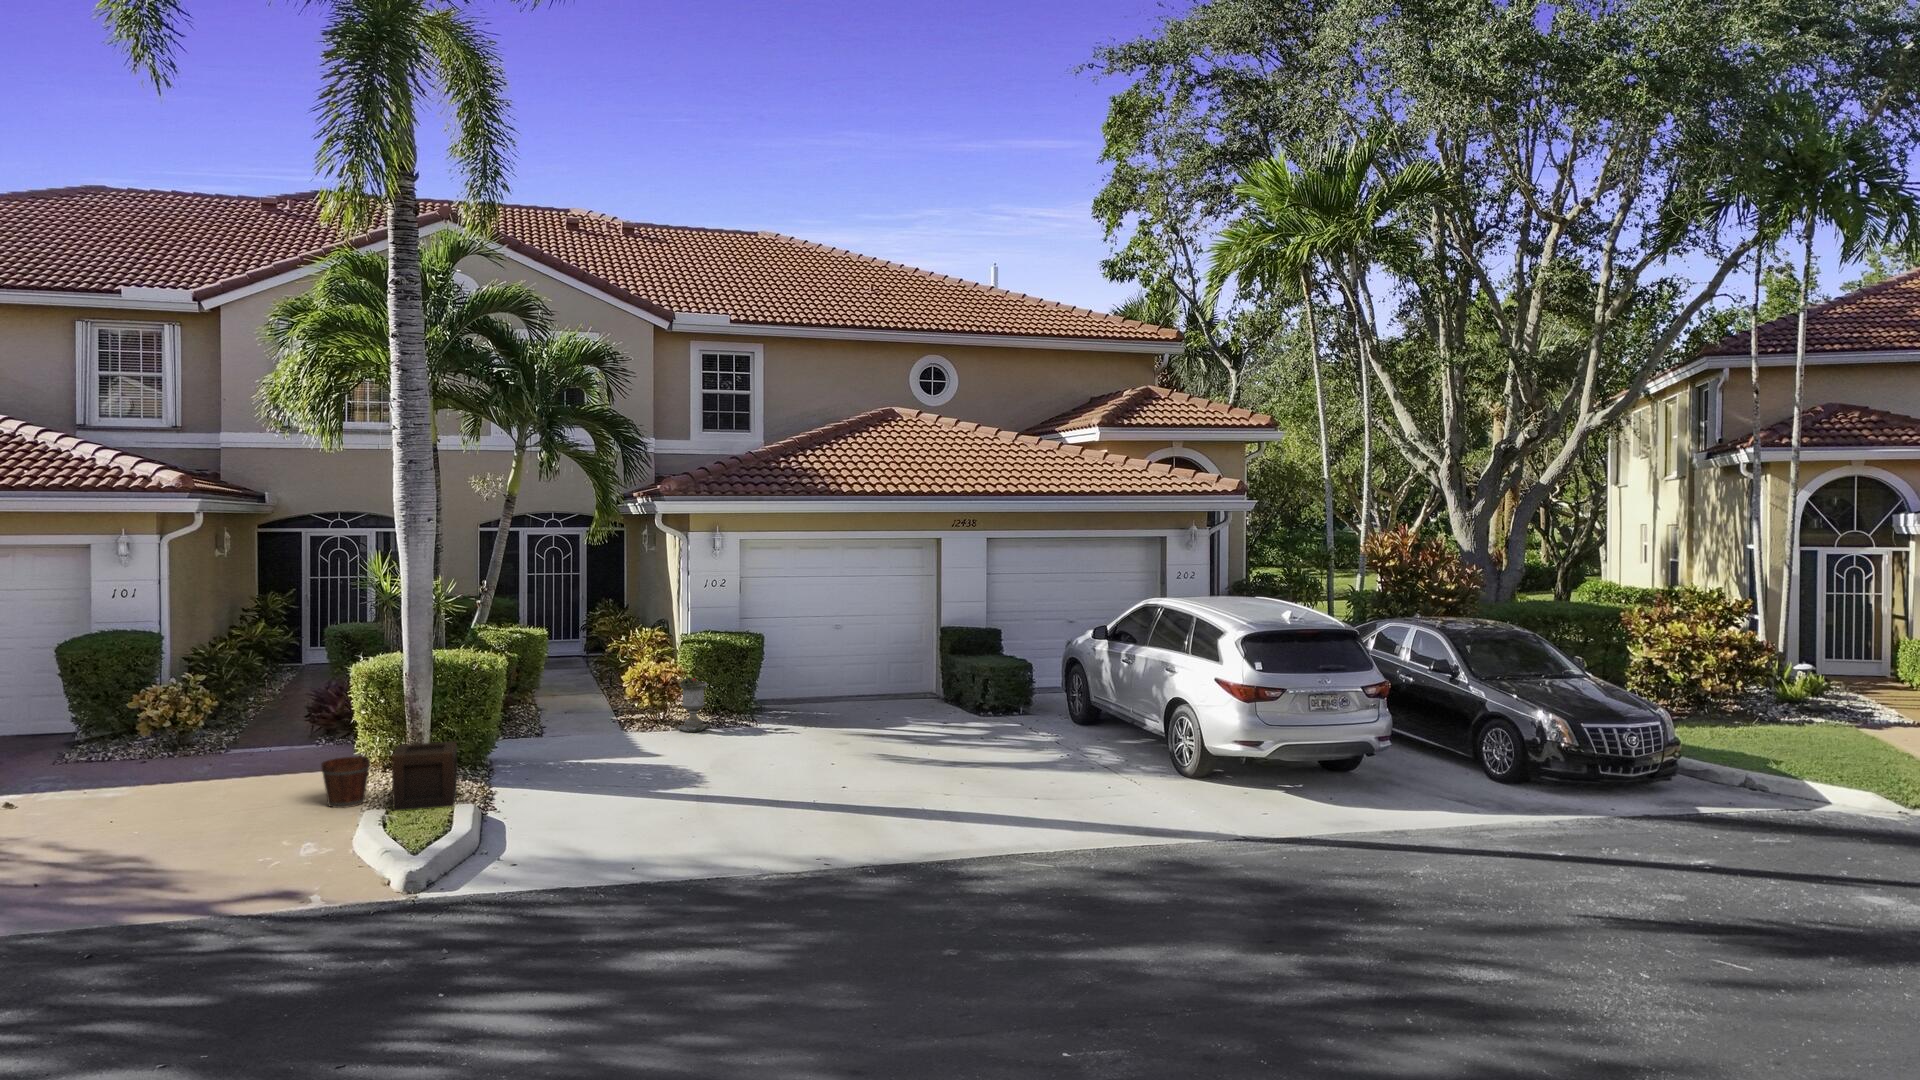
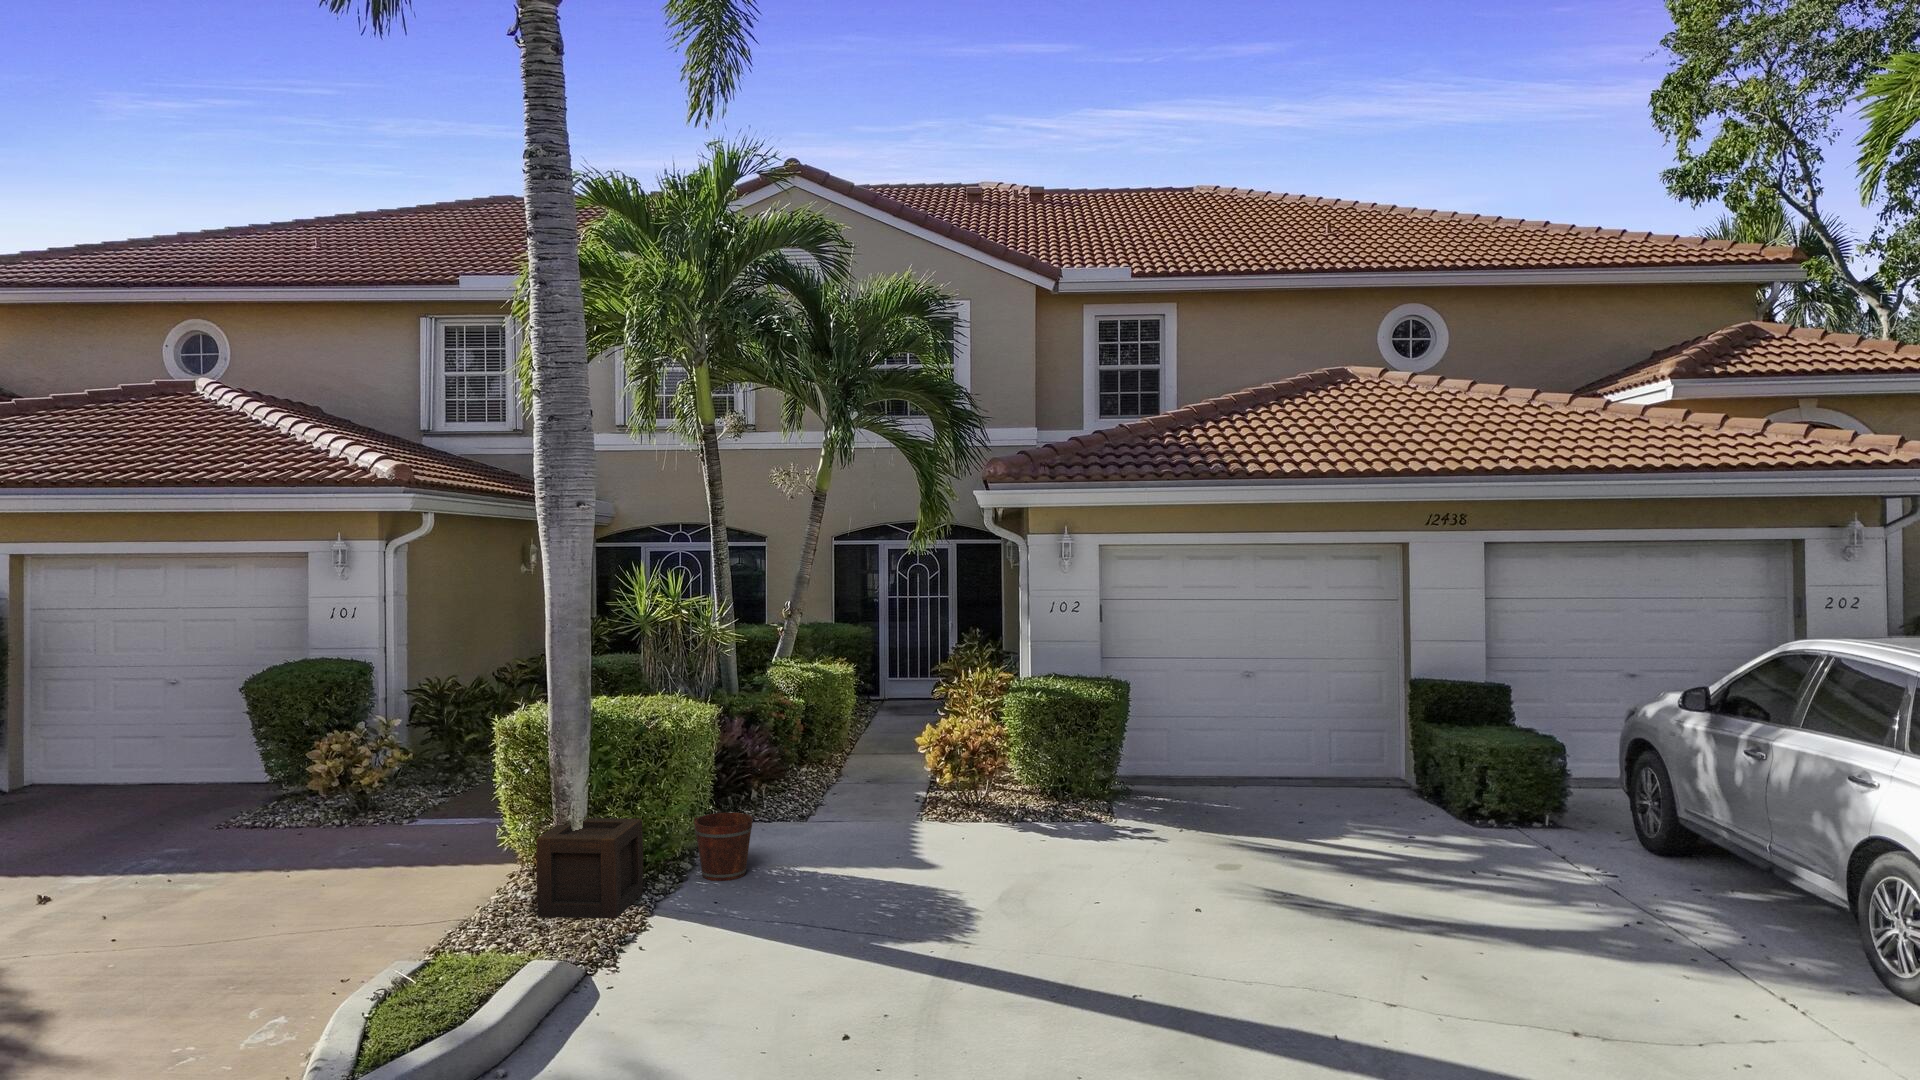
planter: present [678,677,708,732] -> none [1004,733,1045,813]
bucket: present [321,755,370,808] -> present [694,813,753,881]

